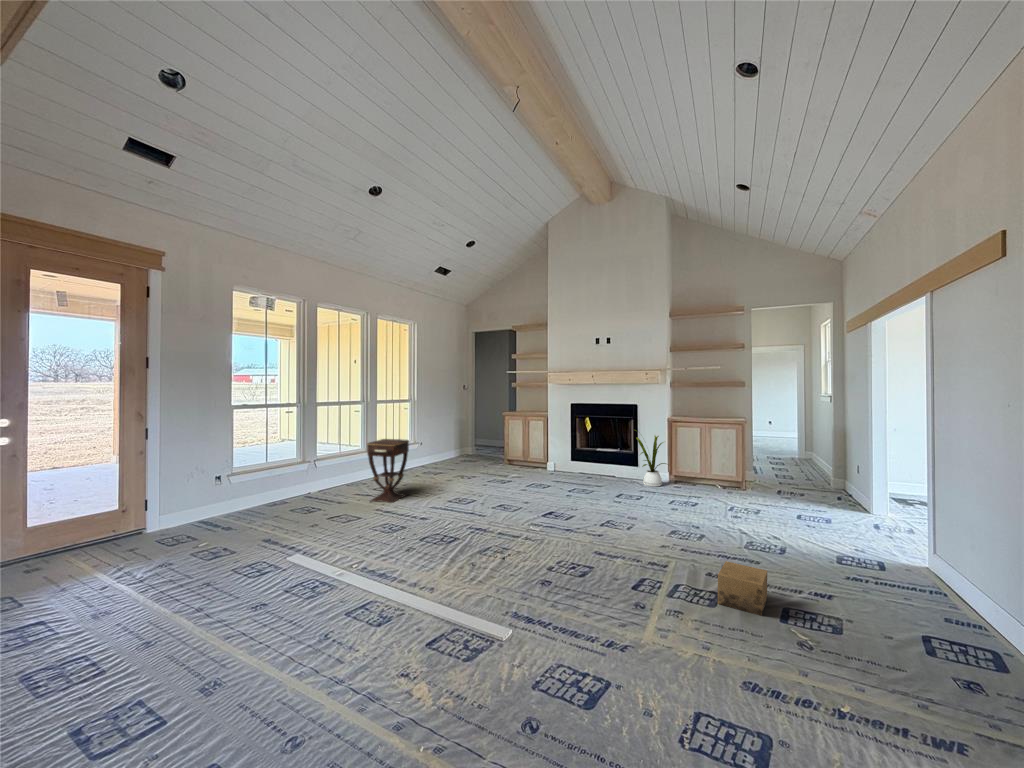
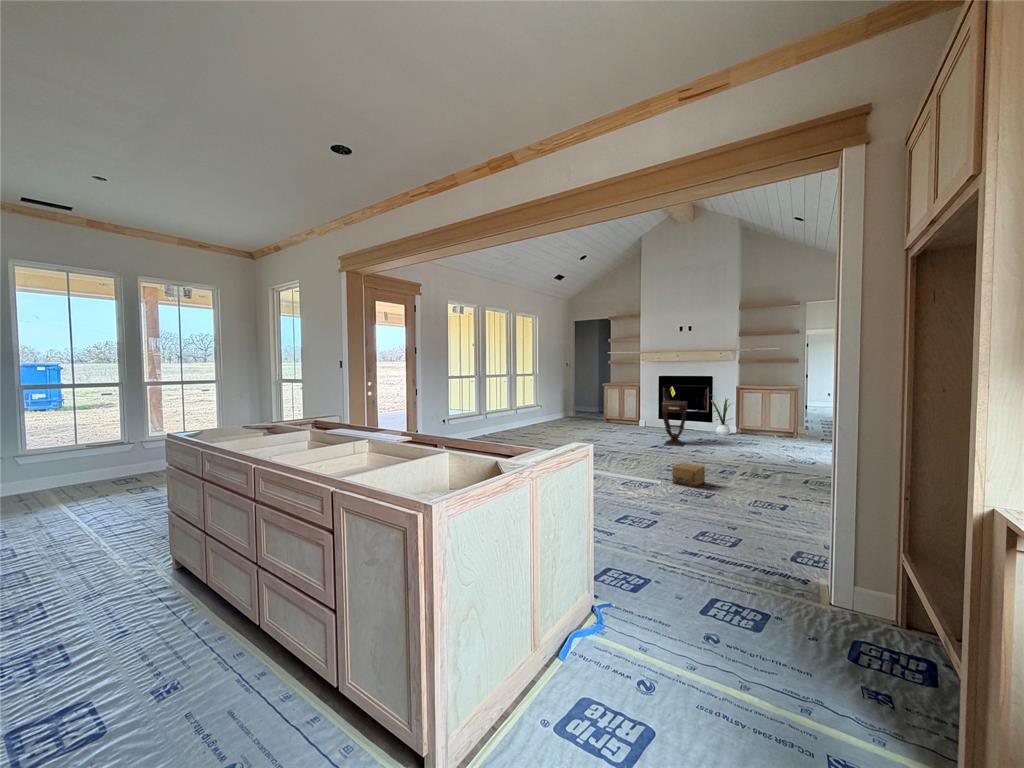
side table: present [367,439,409,503] -> present [662,401,687,447]
cardboard box: present [718,561,767,616] -> present [672,463,705,488]

